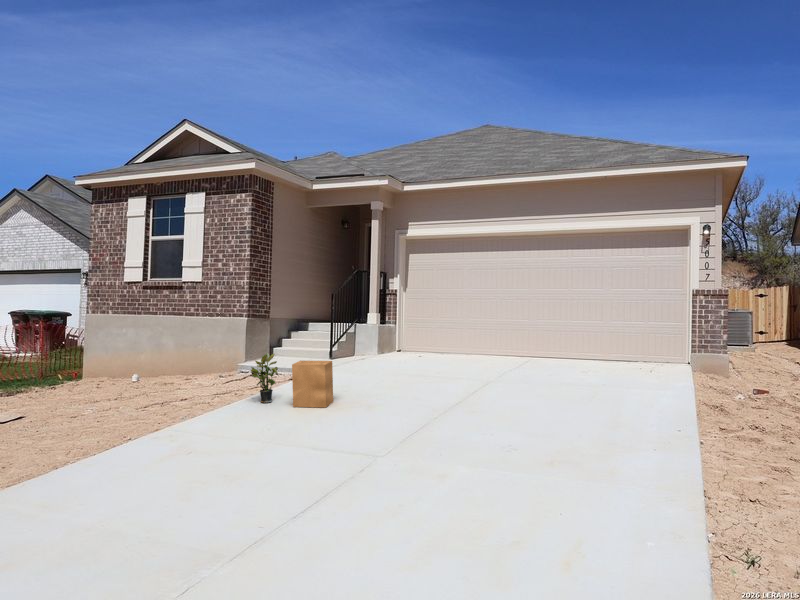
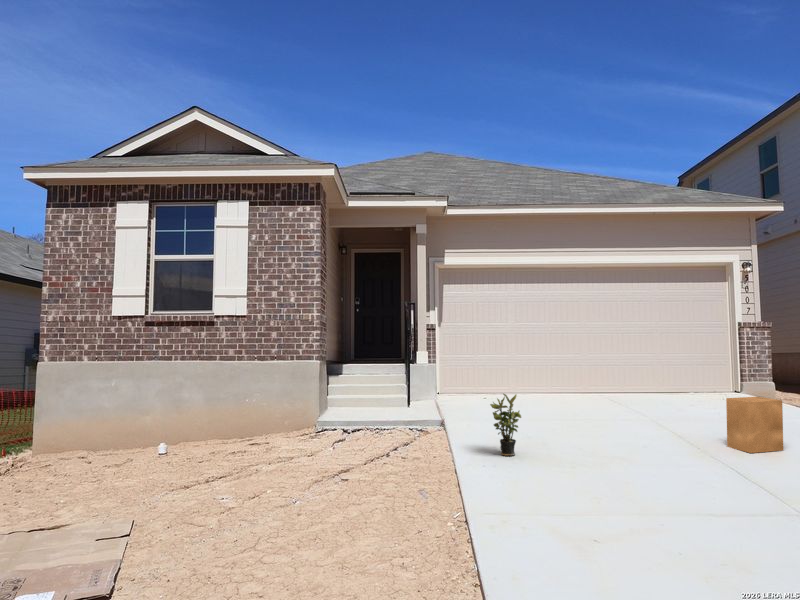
cardboard box: present [292,361,333,408] -> present [726,397,783,453]

